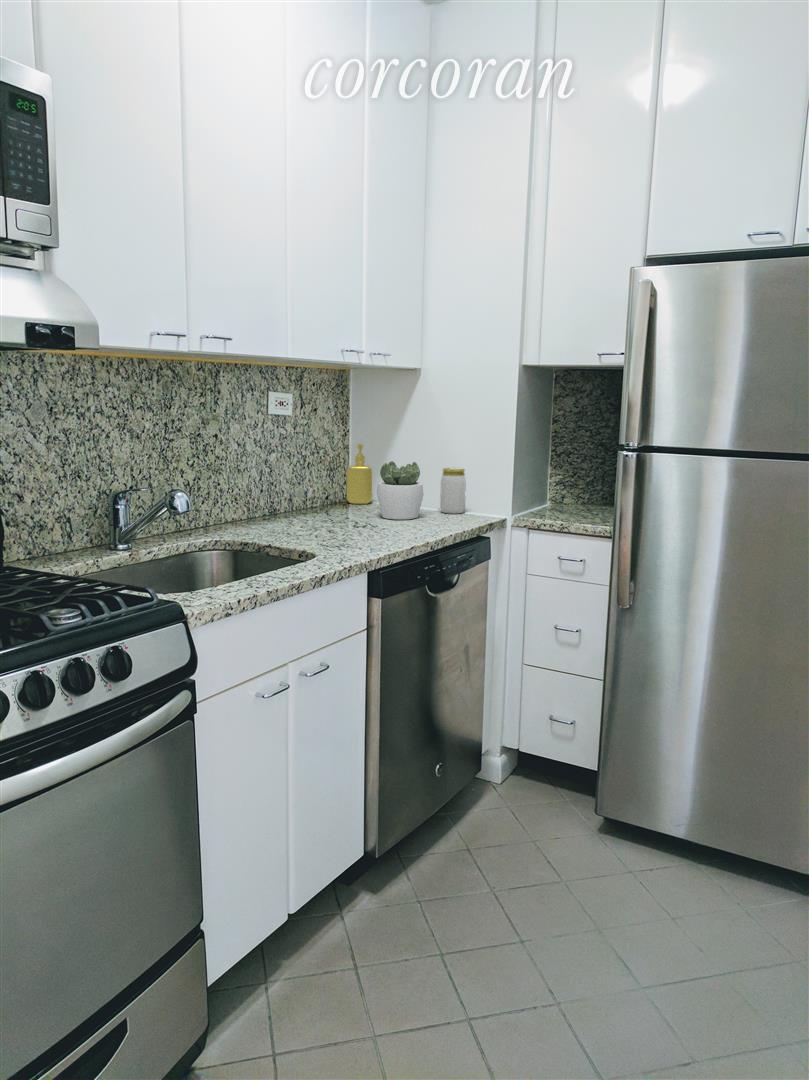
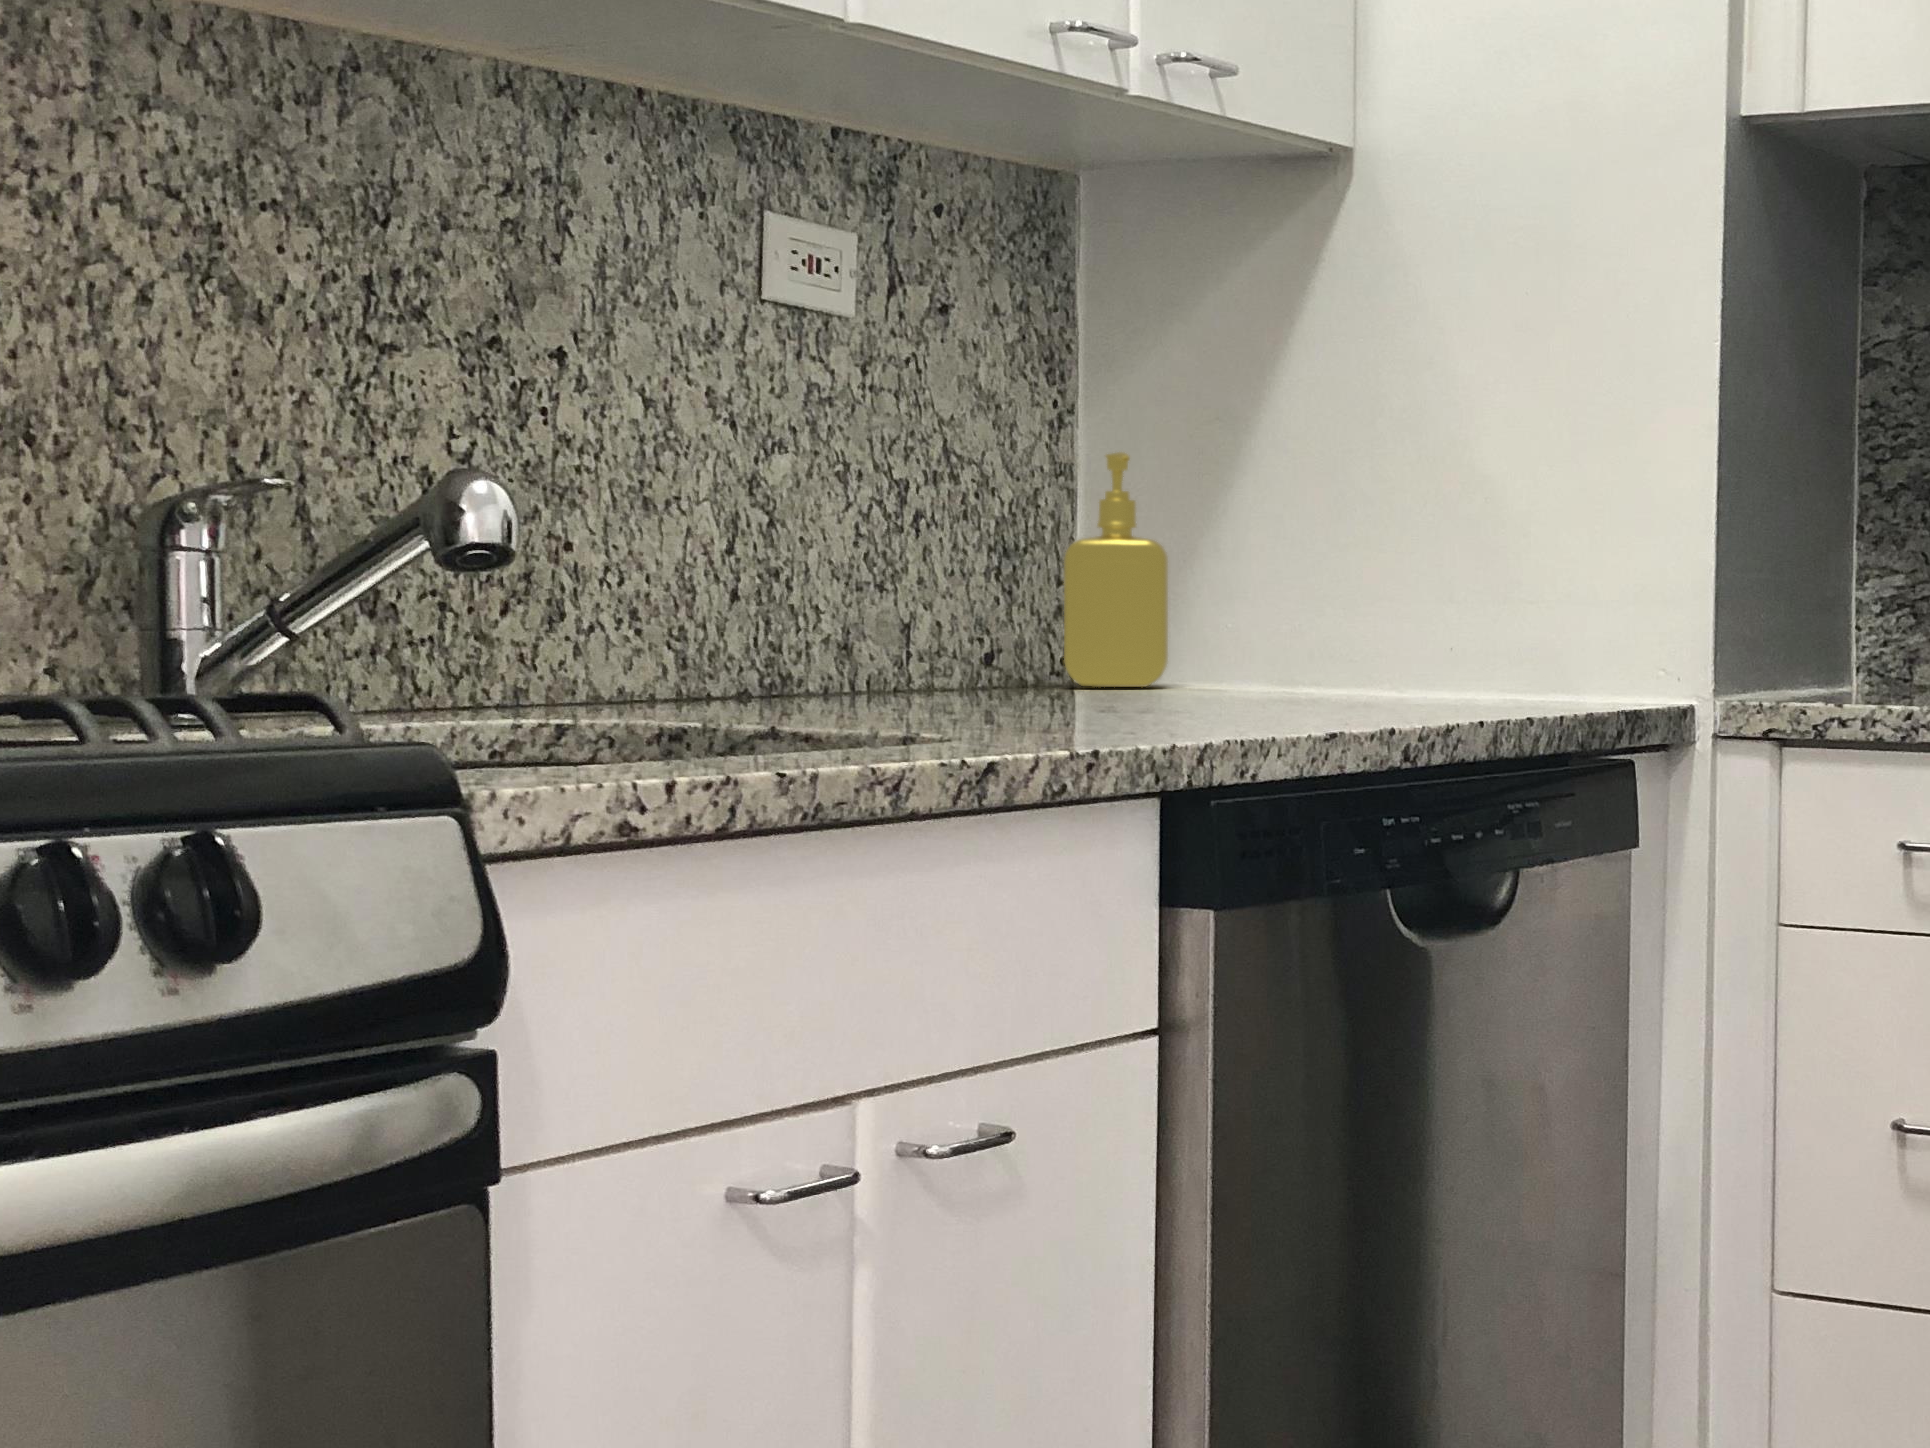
succulent plant: present [377,461,424,520] -> none [1186,482,1372,703]
jar: present [440,468,466,514] -> none [1438,521,1536,695]

